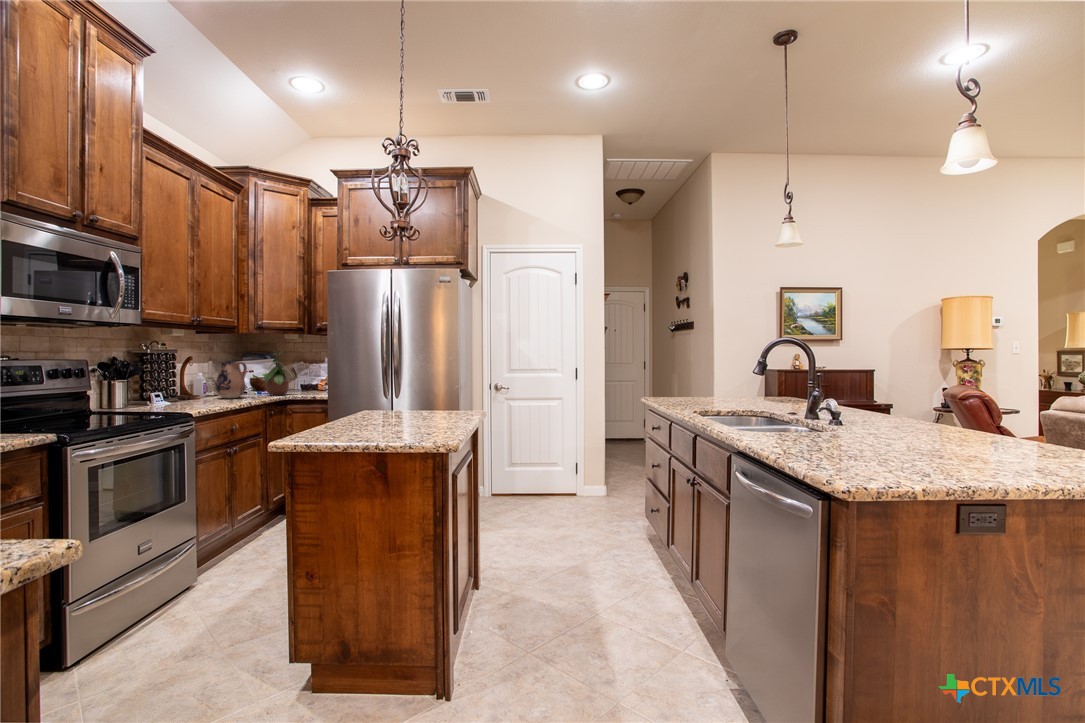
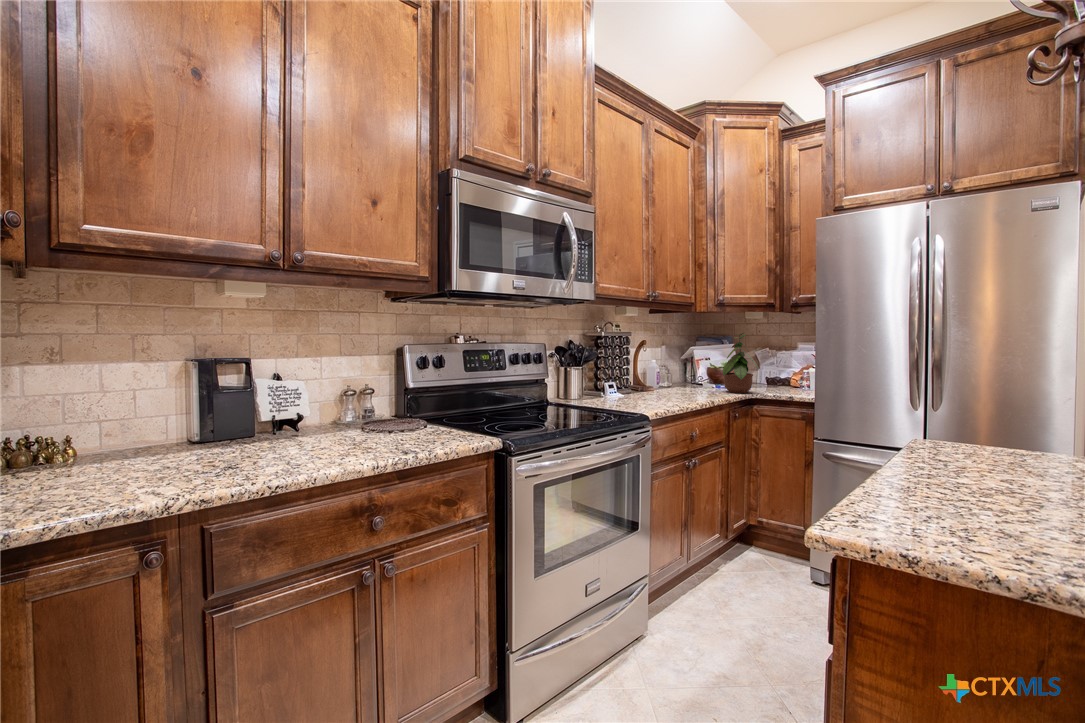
ceramic pitcher: present [215,362,247,398] -> none [668,347,703,394]

